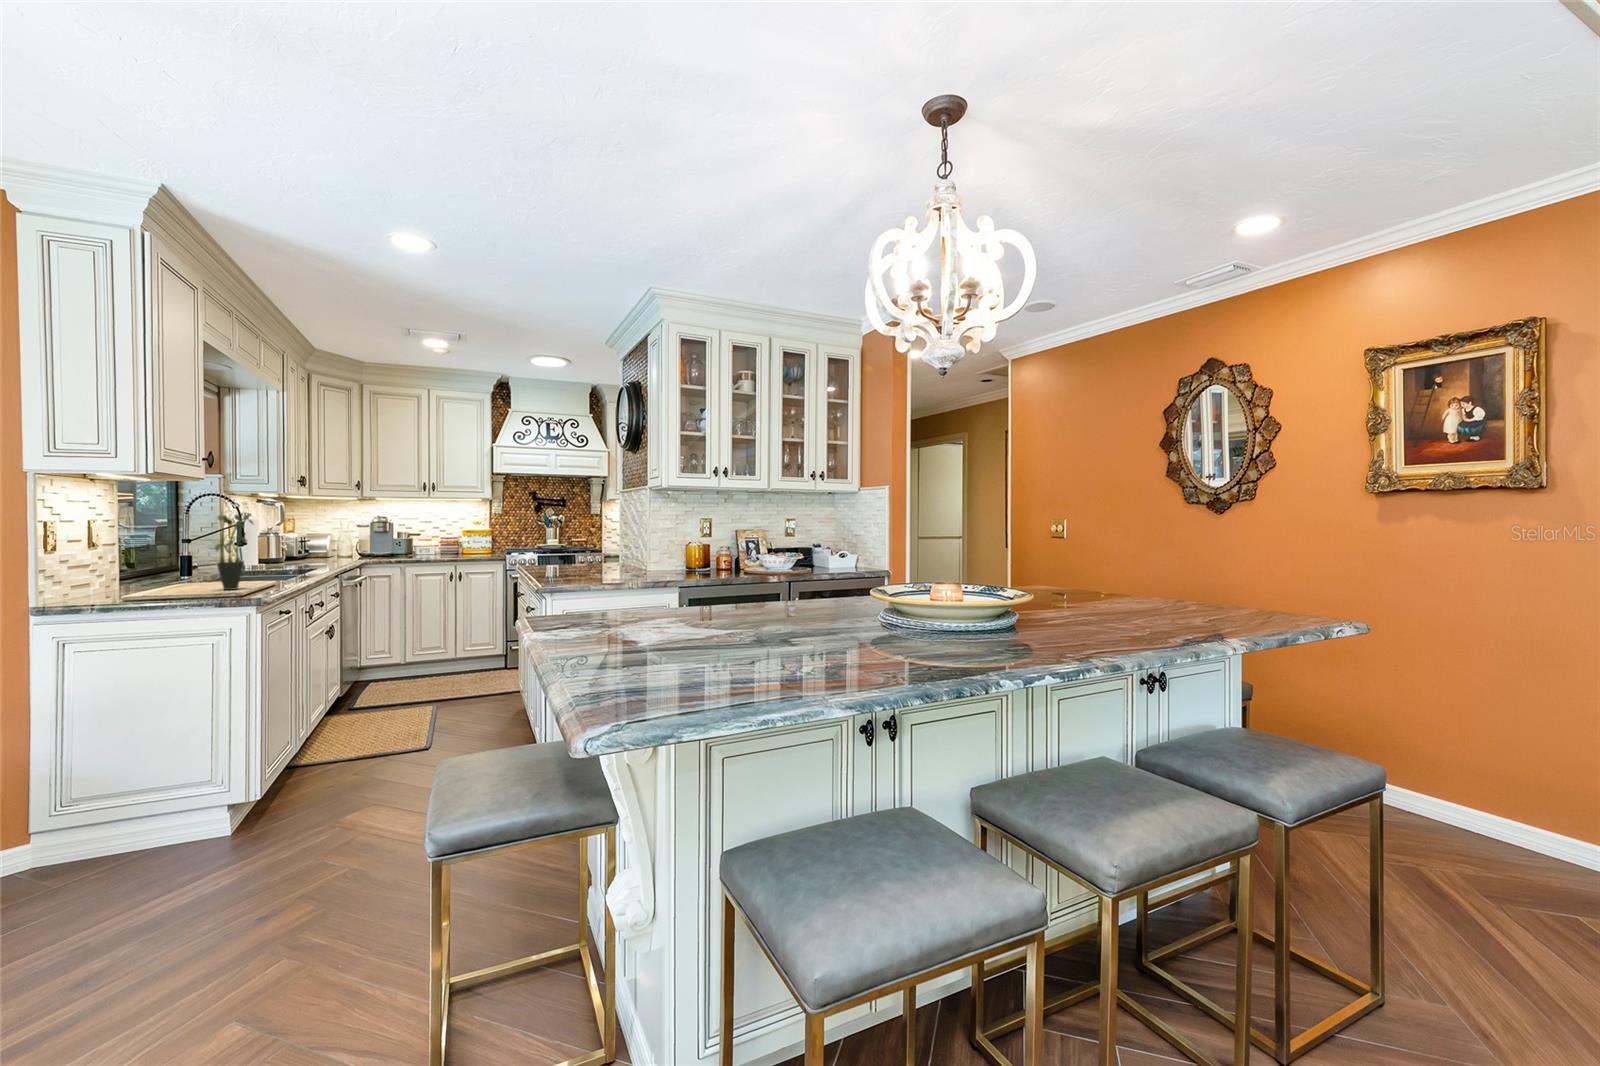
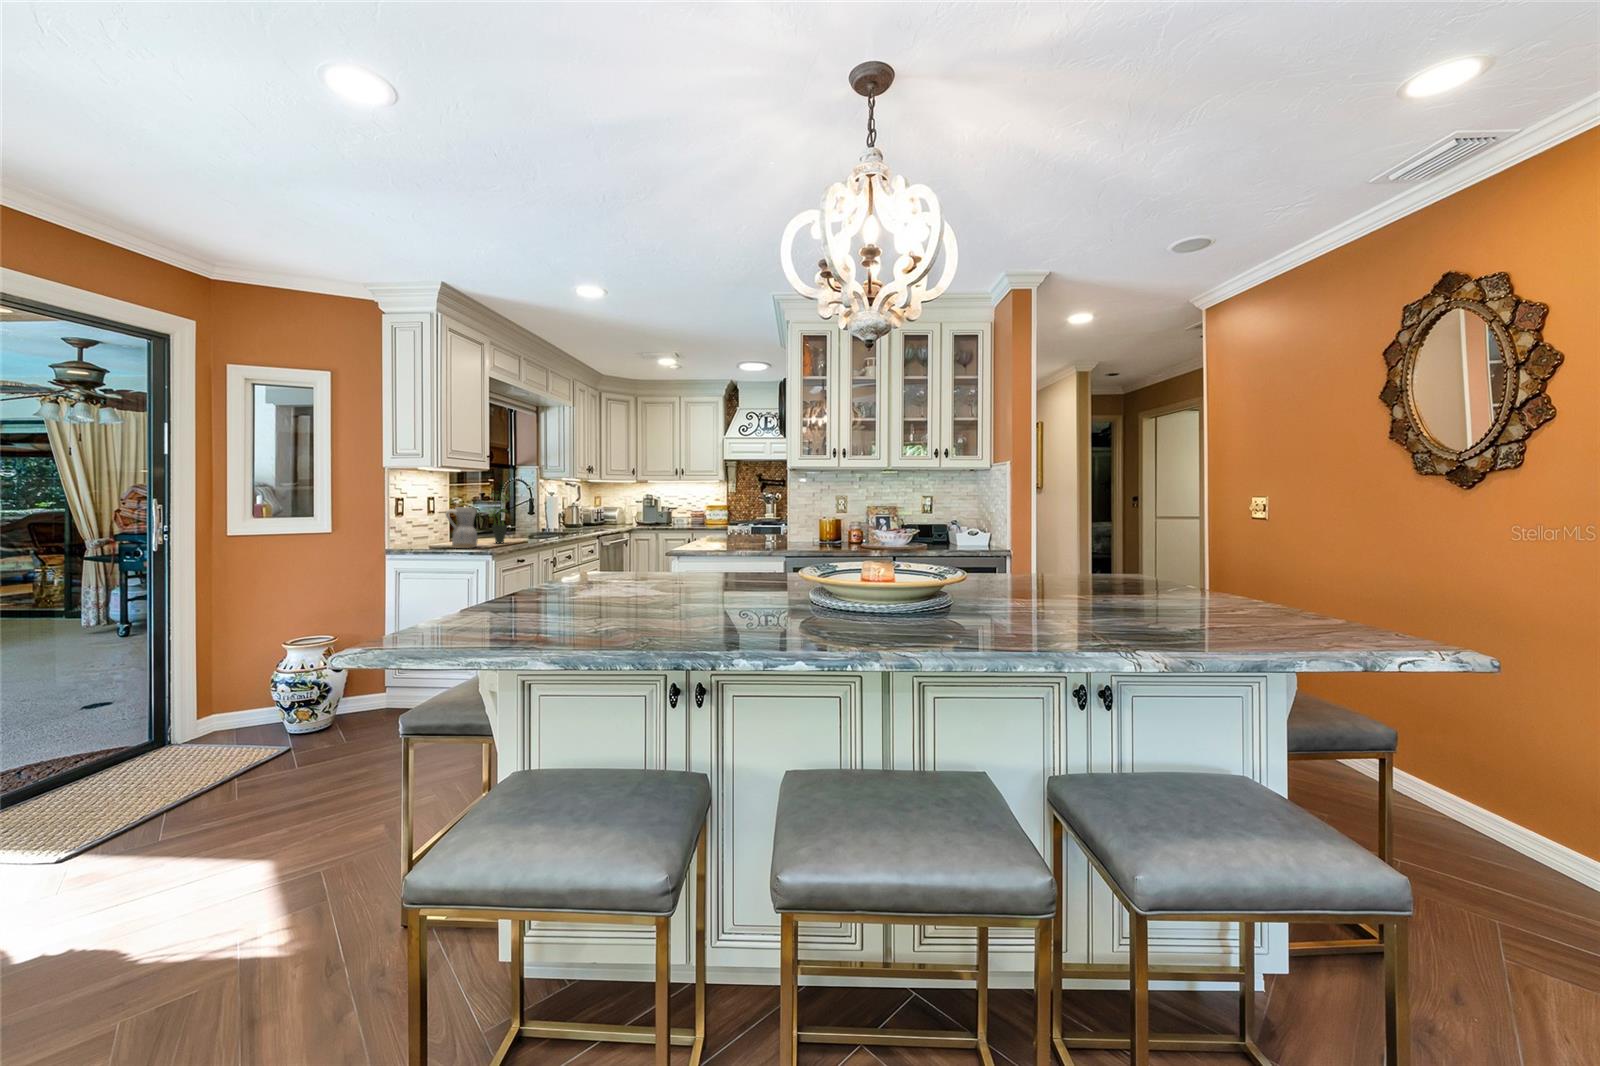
ceramic pitcher: none [157,535,214,600] -> present [446,507,478,548]

